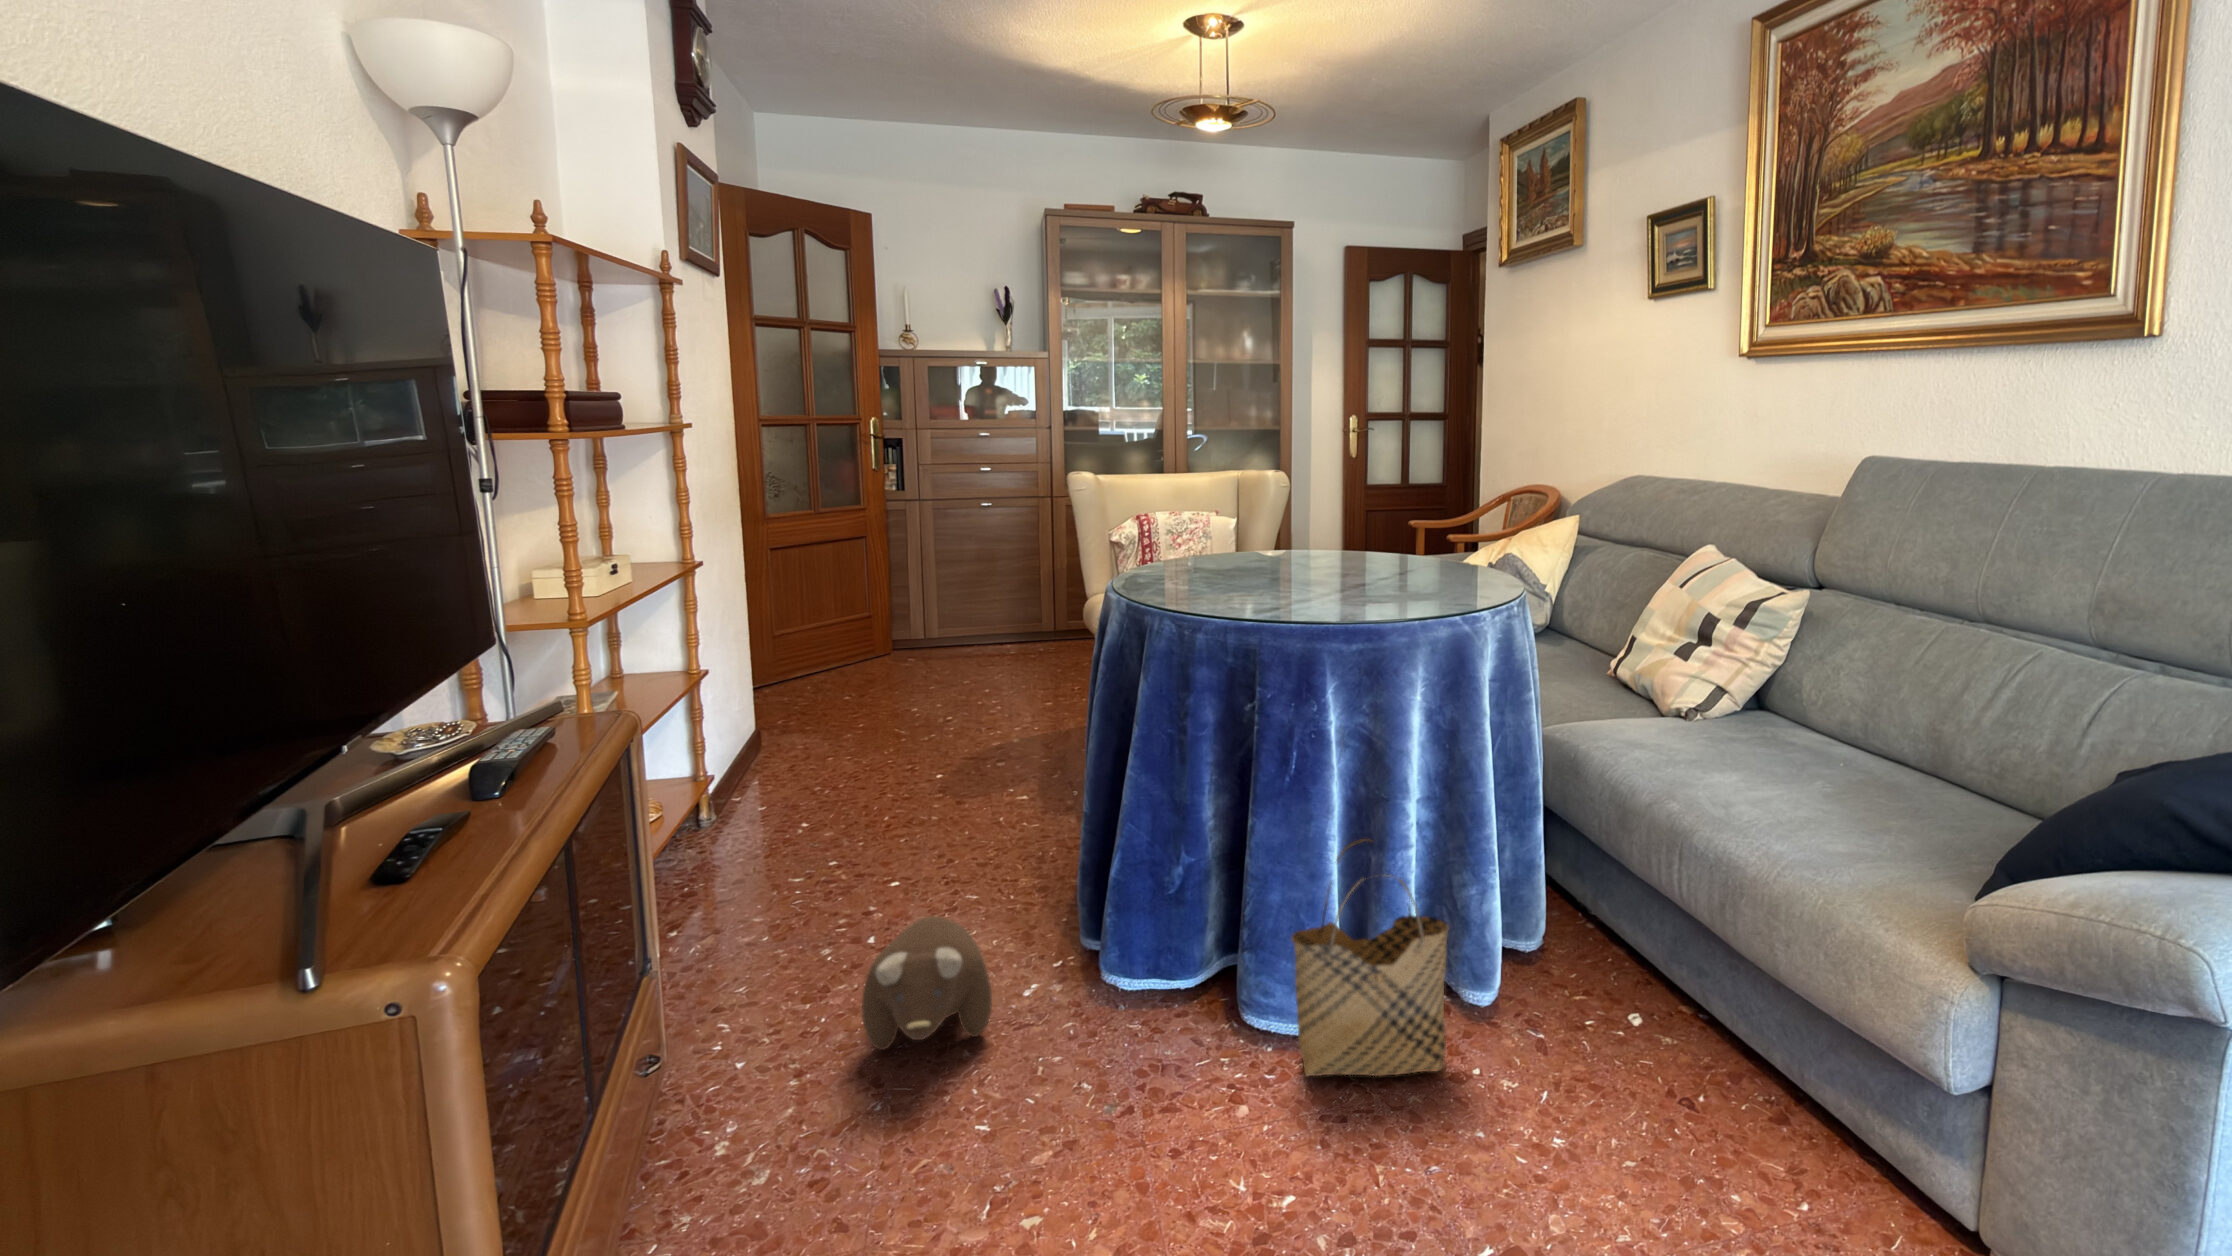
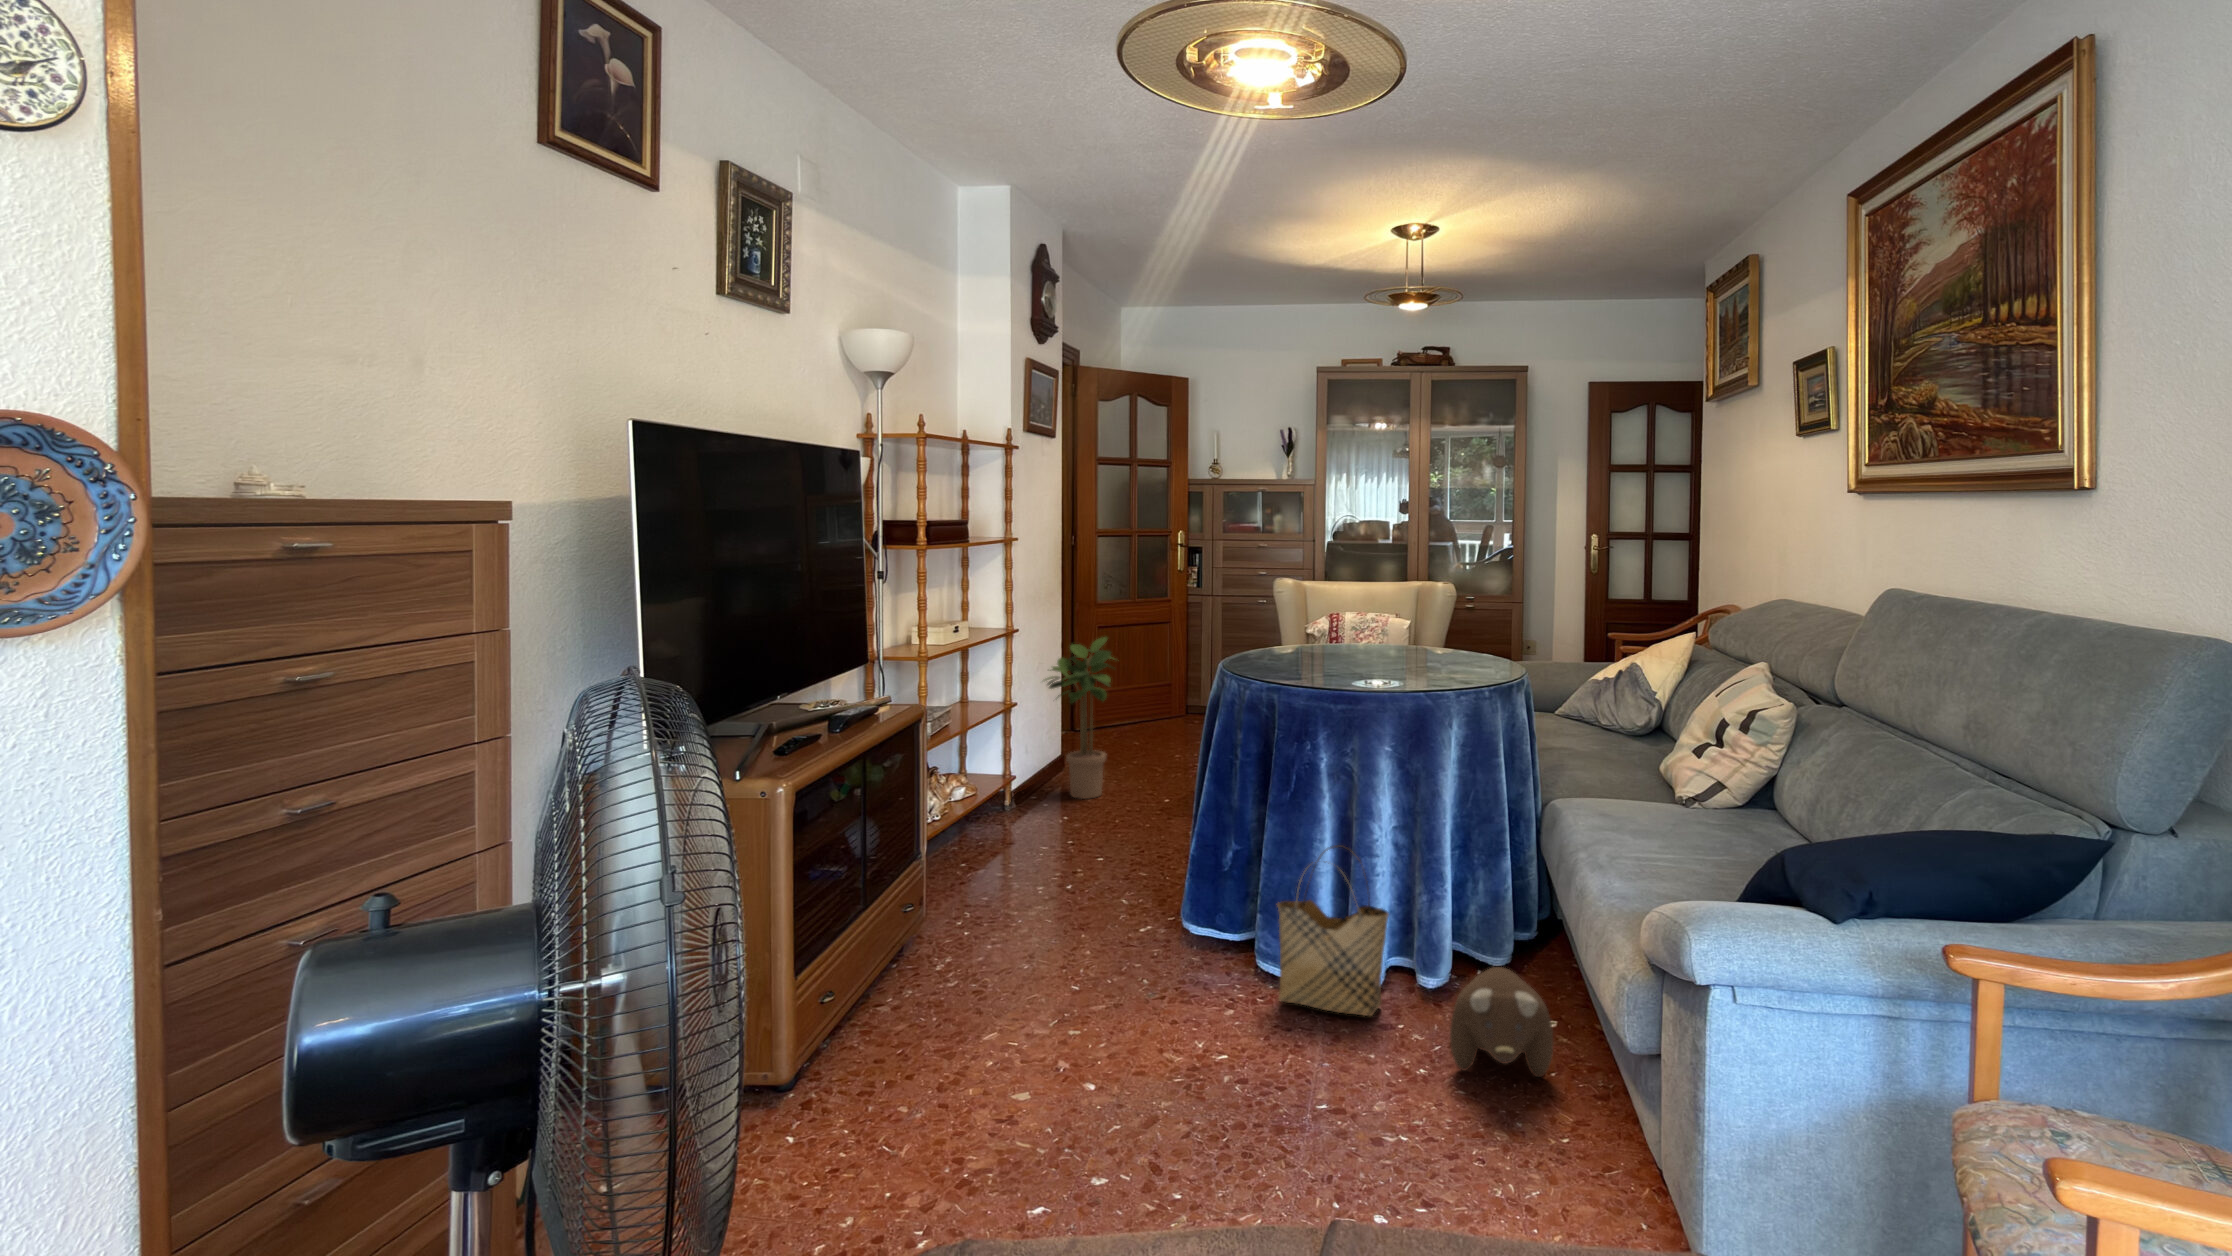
potted plant: none [736,557,851,781] -> present [1045,637,1113,799]
plush toy: present [862,916,992,1050] -> present [1450,967,1553,1077]

